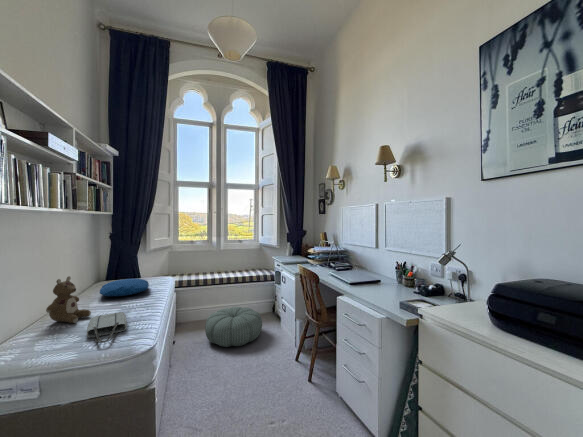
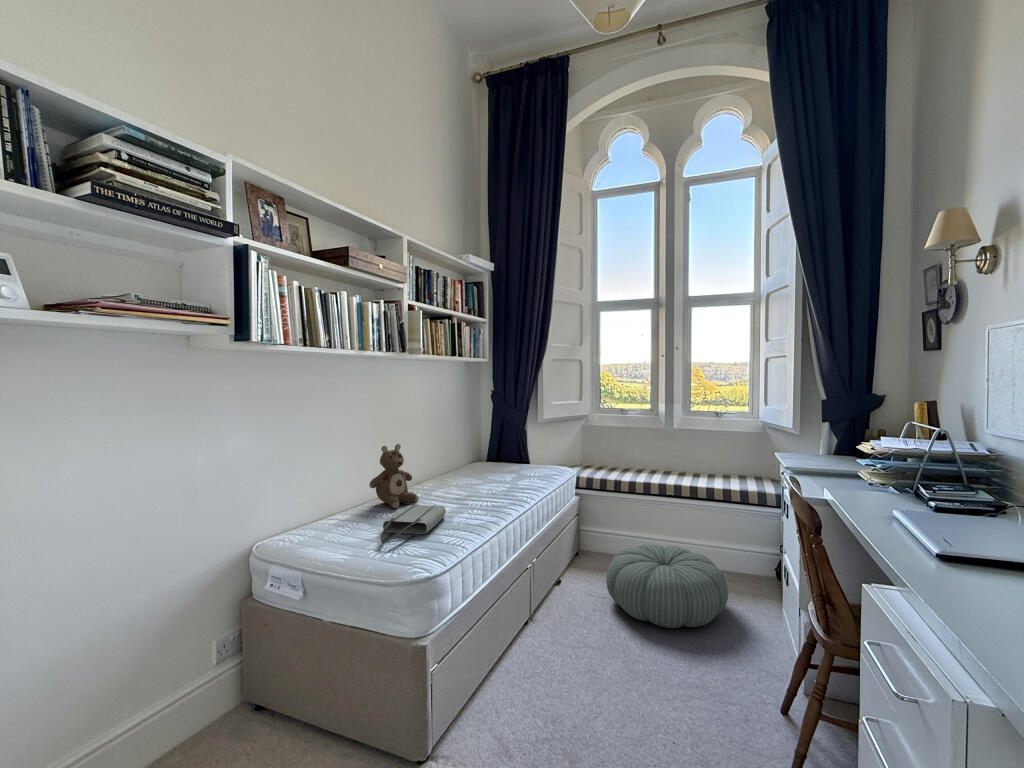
pillow: present [100,279,149,296] -> none [450,460,521,484]

